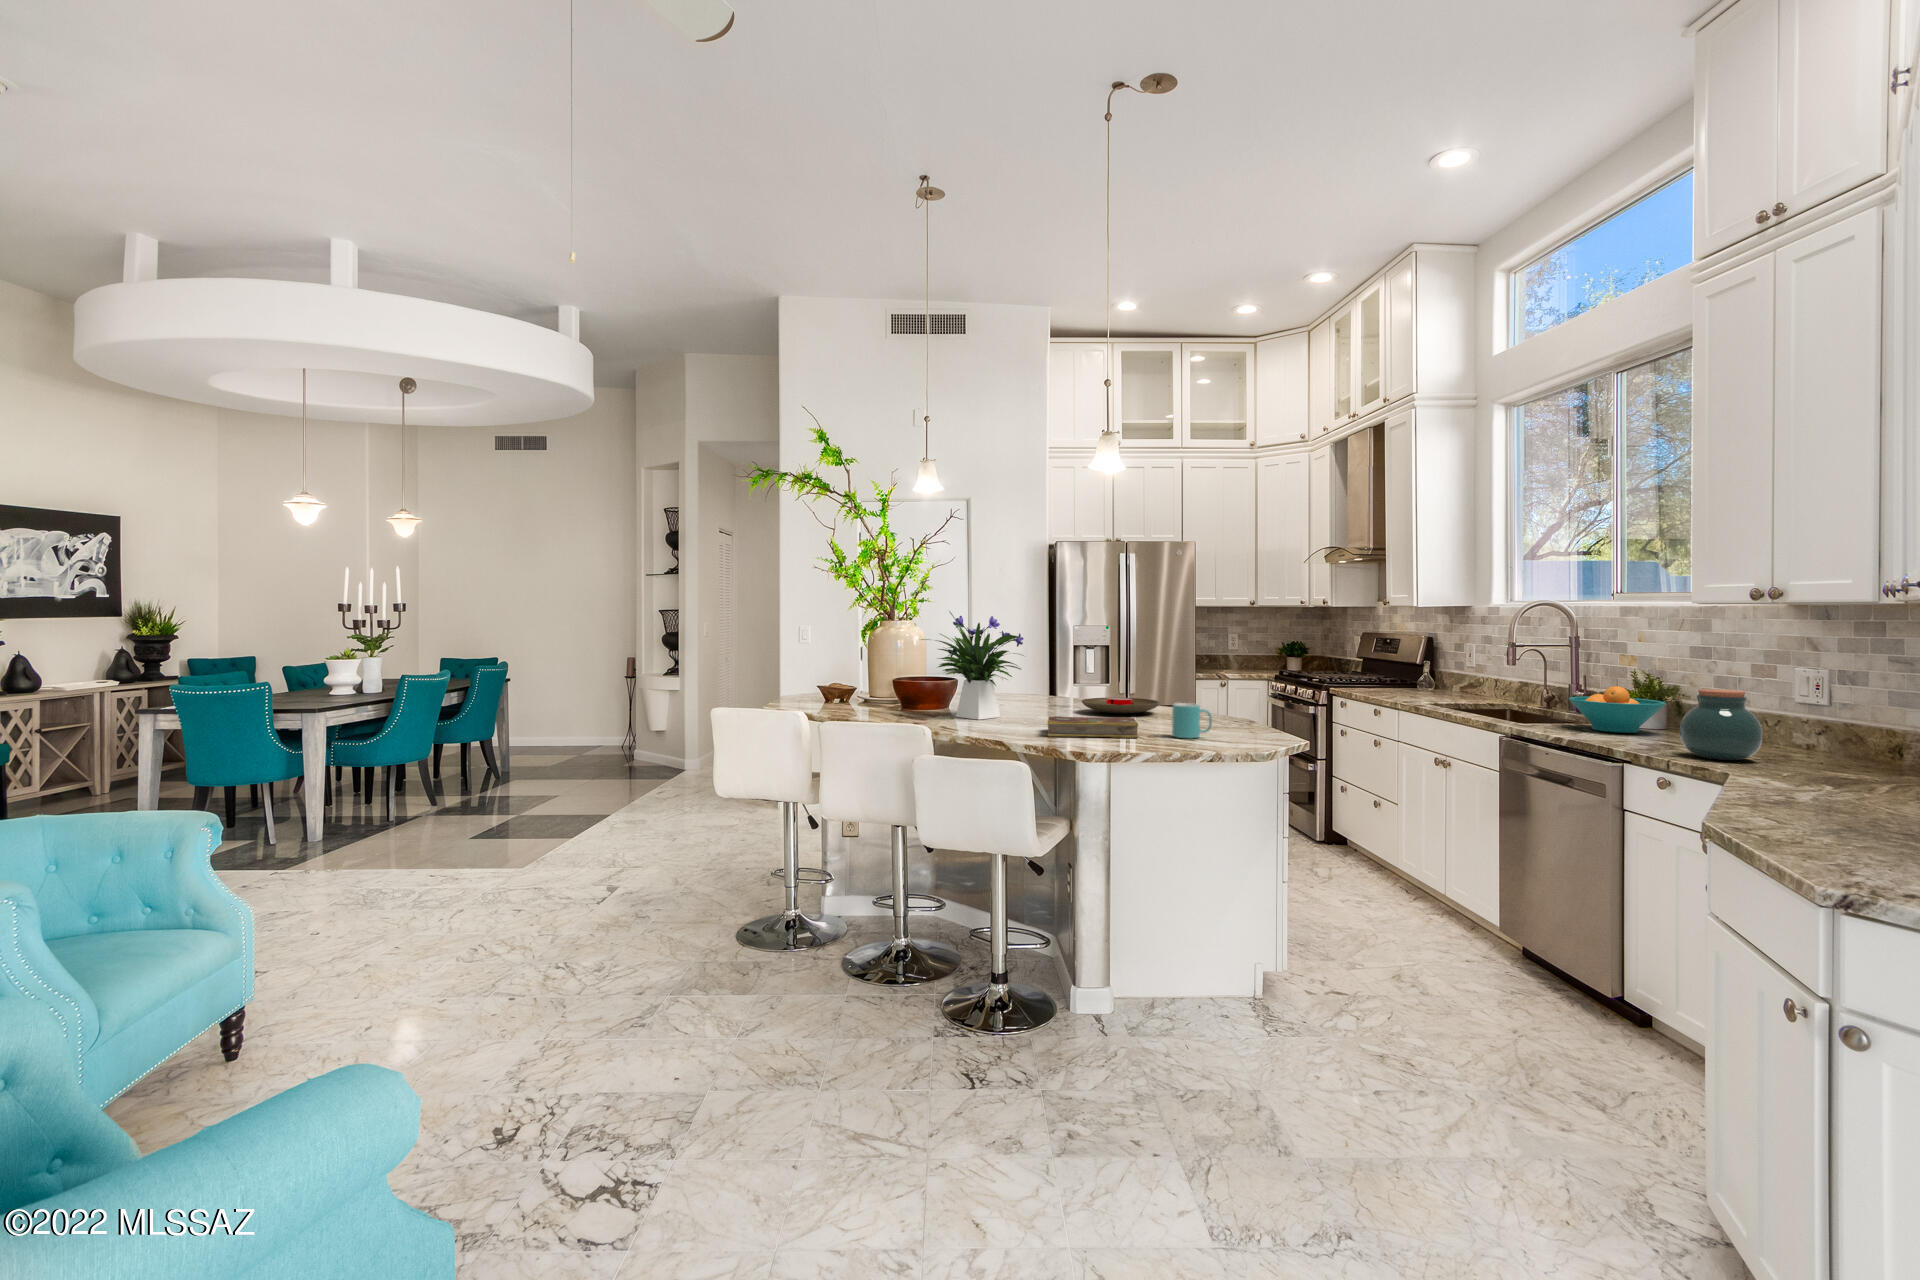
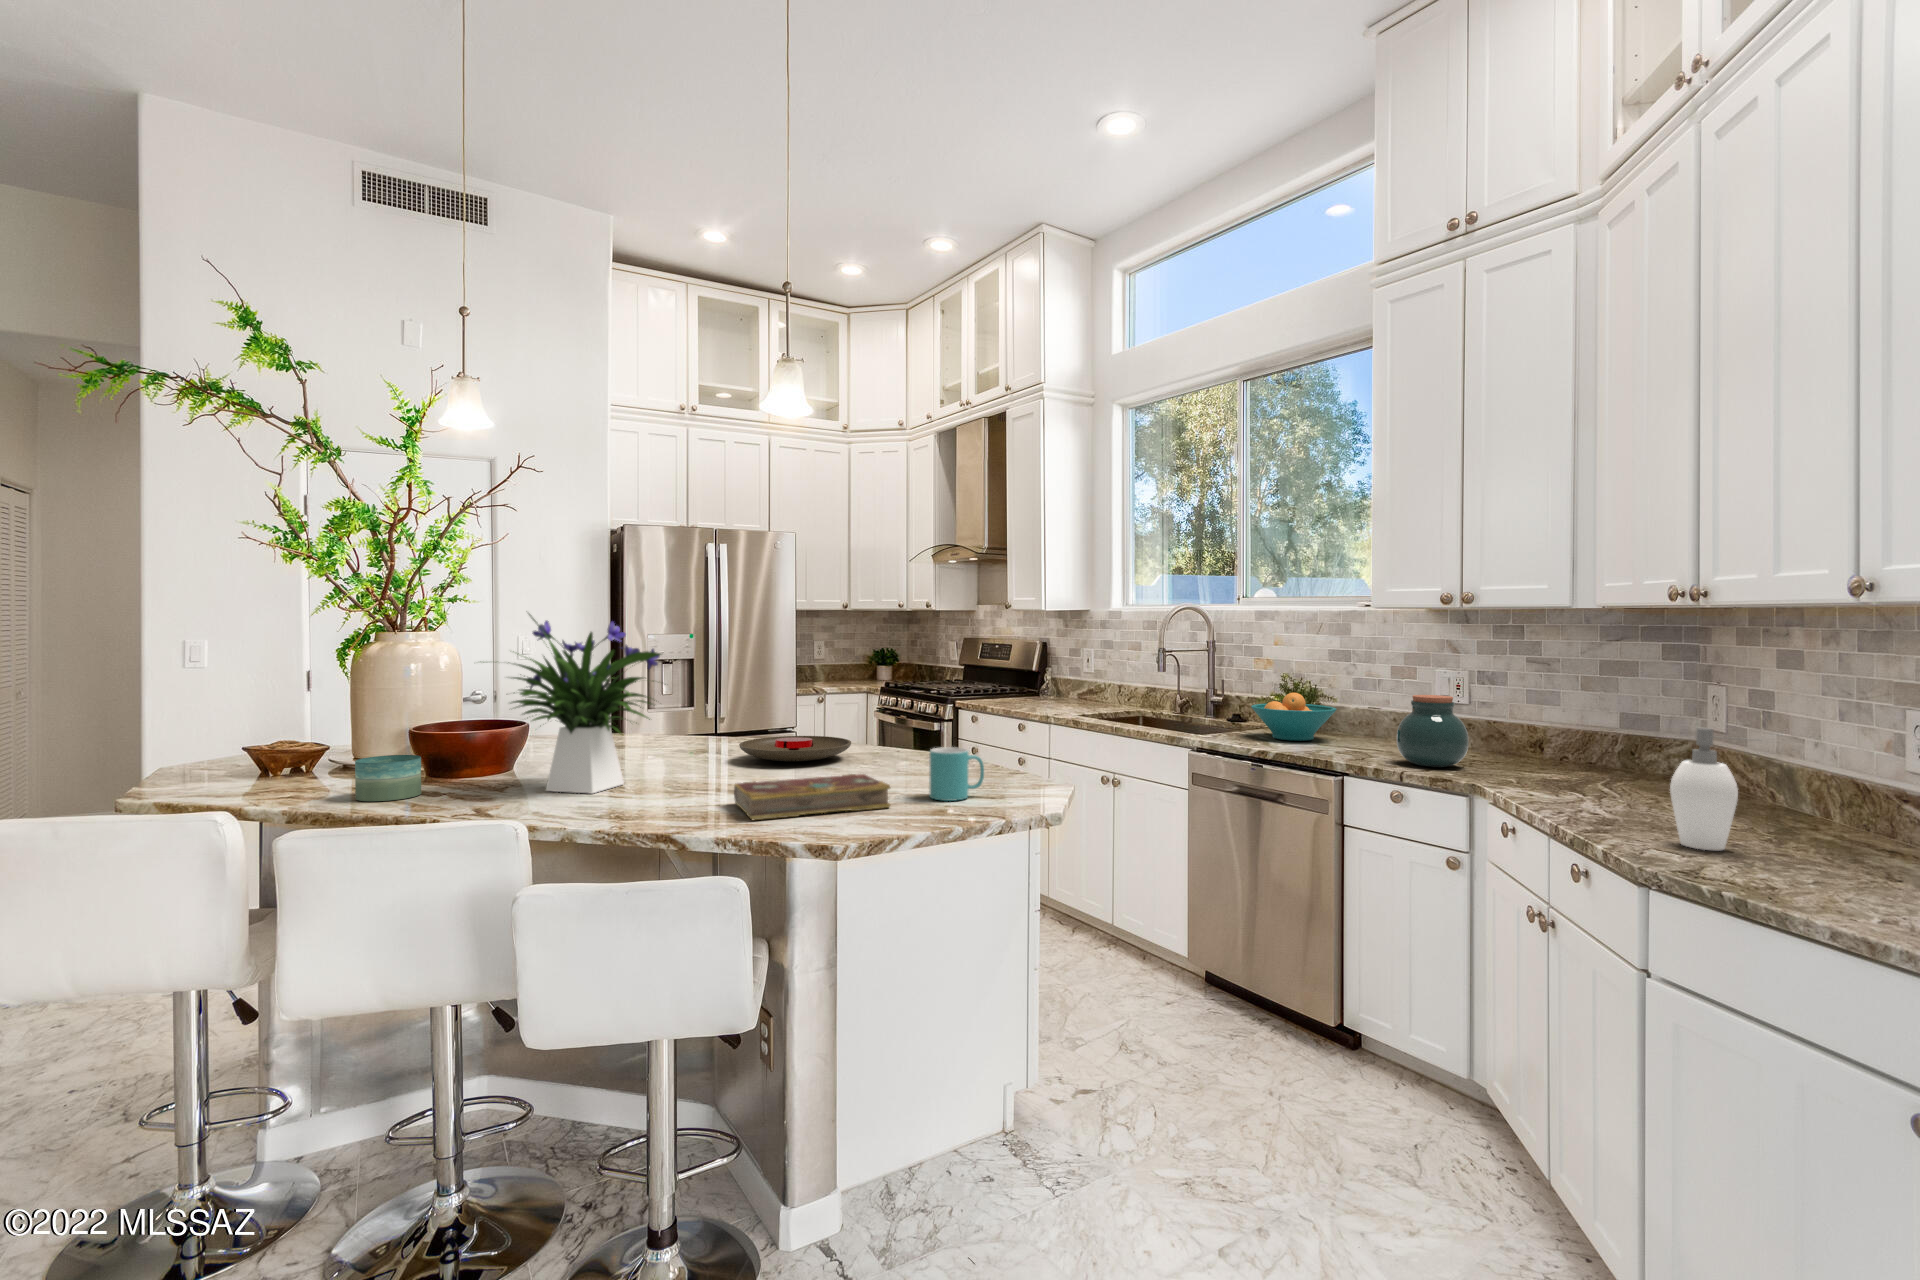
candle: none [865,691,896,715] -> present [355,755,421,801]
soap dispenser: none [1795,715,1880,827] -> present [1670,728,1738,850]

